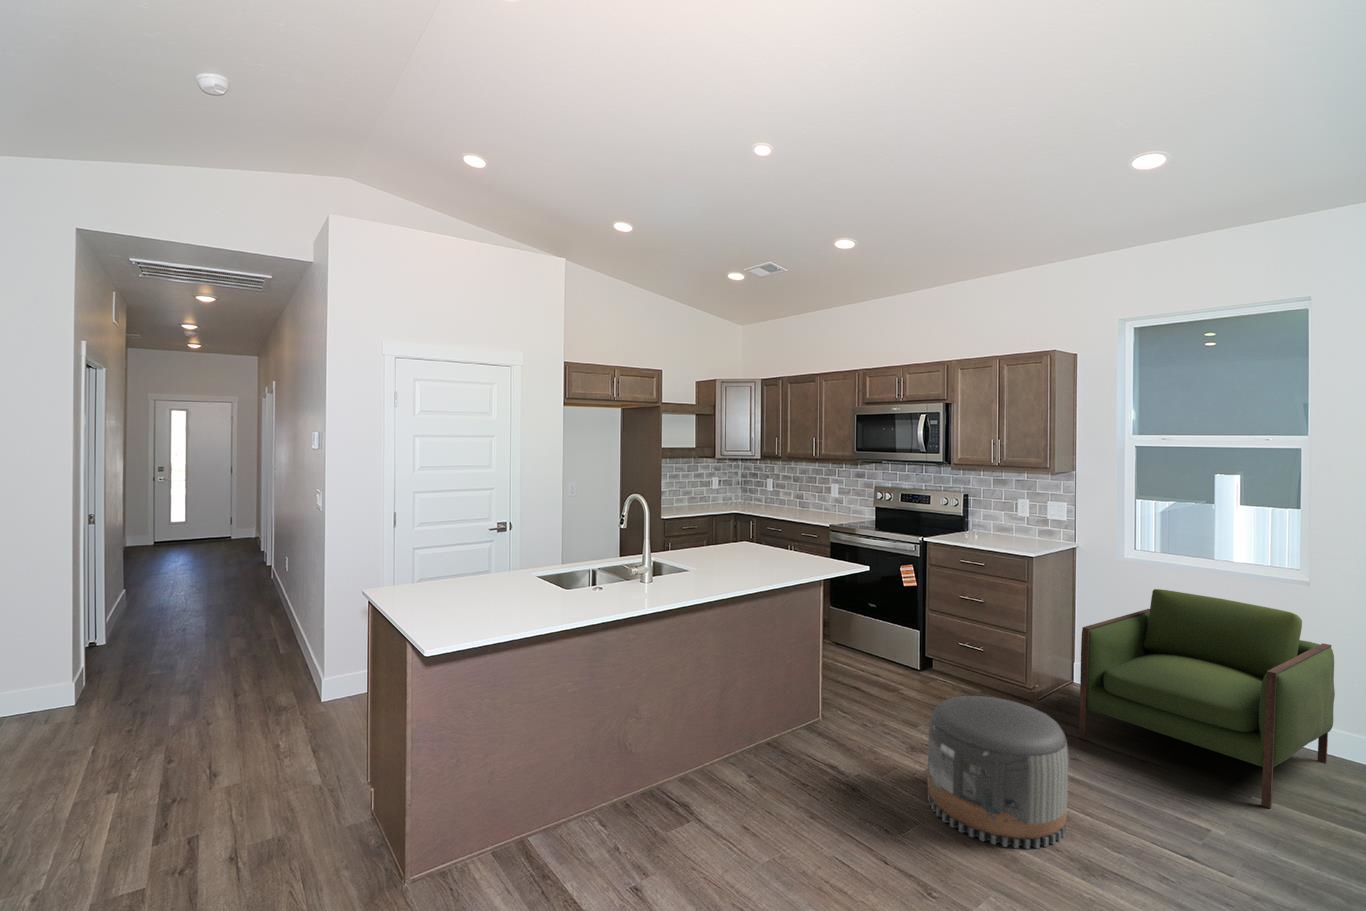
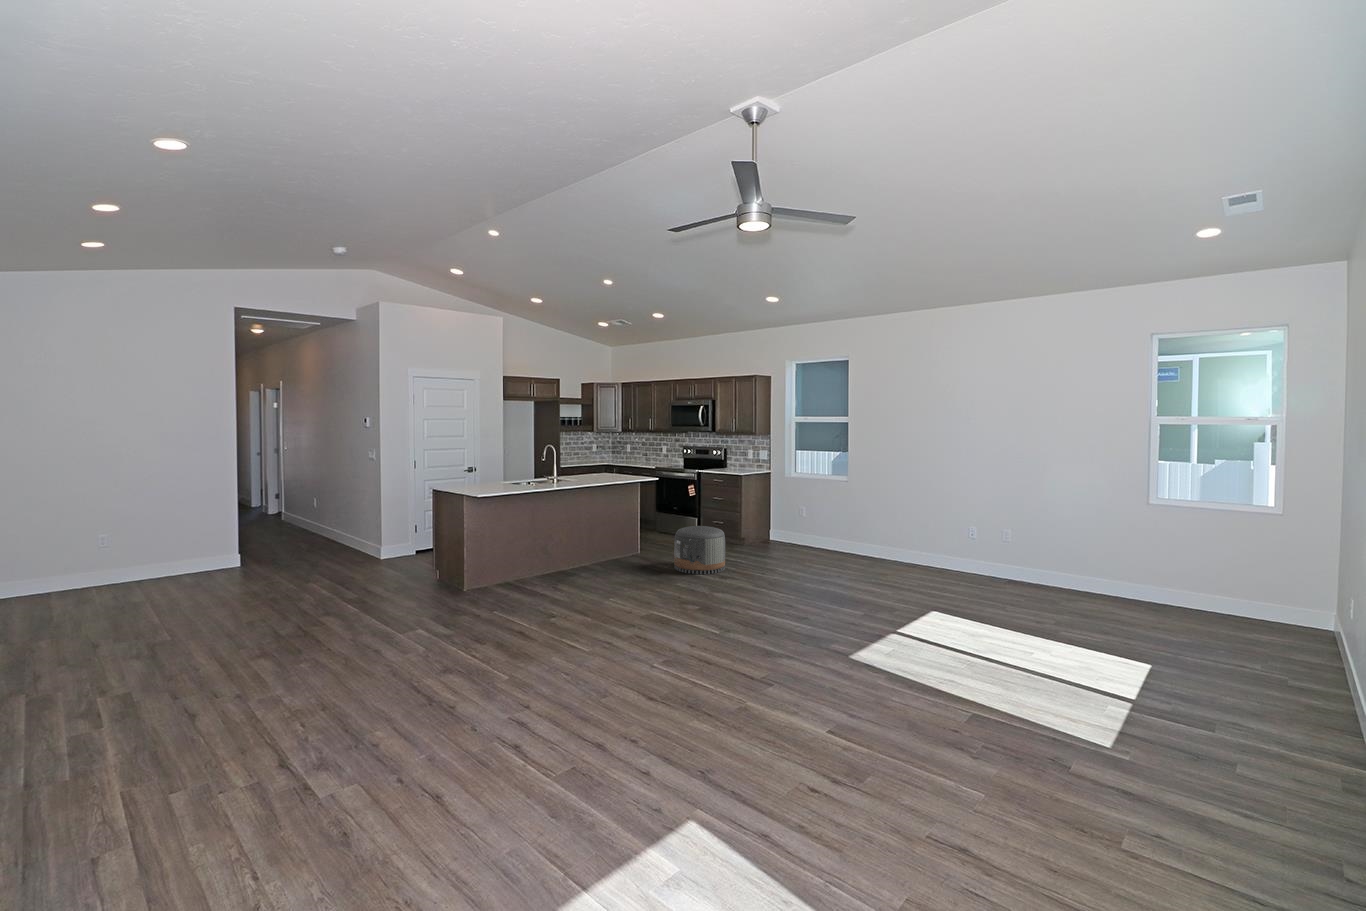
armchair: present [1079,589,1335,808] -> none [753,487,849,564]

